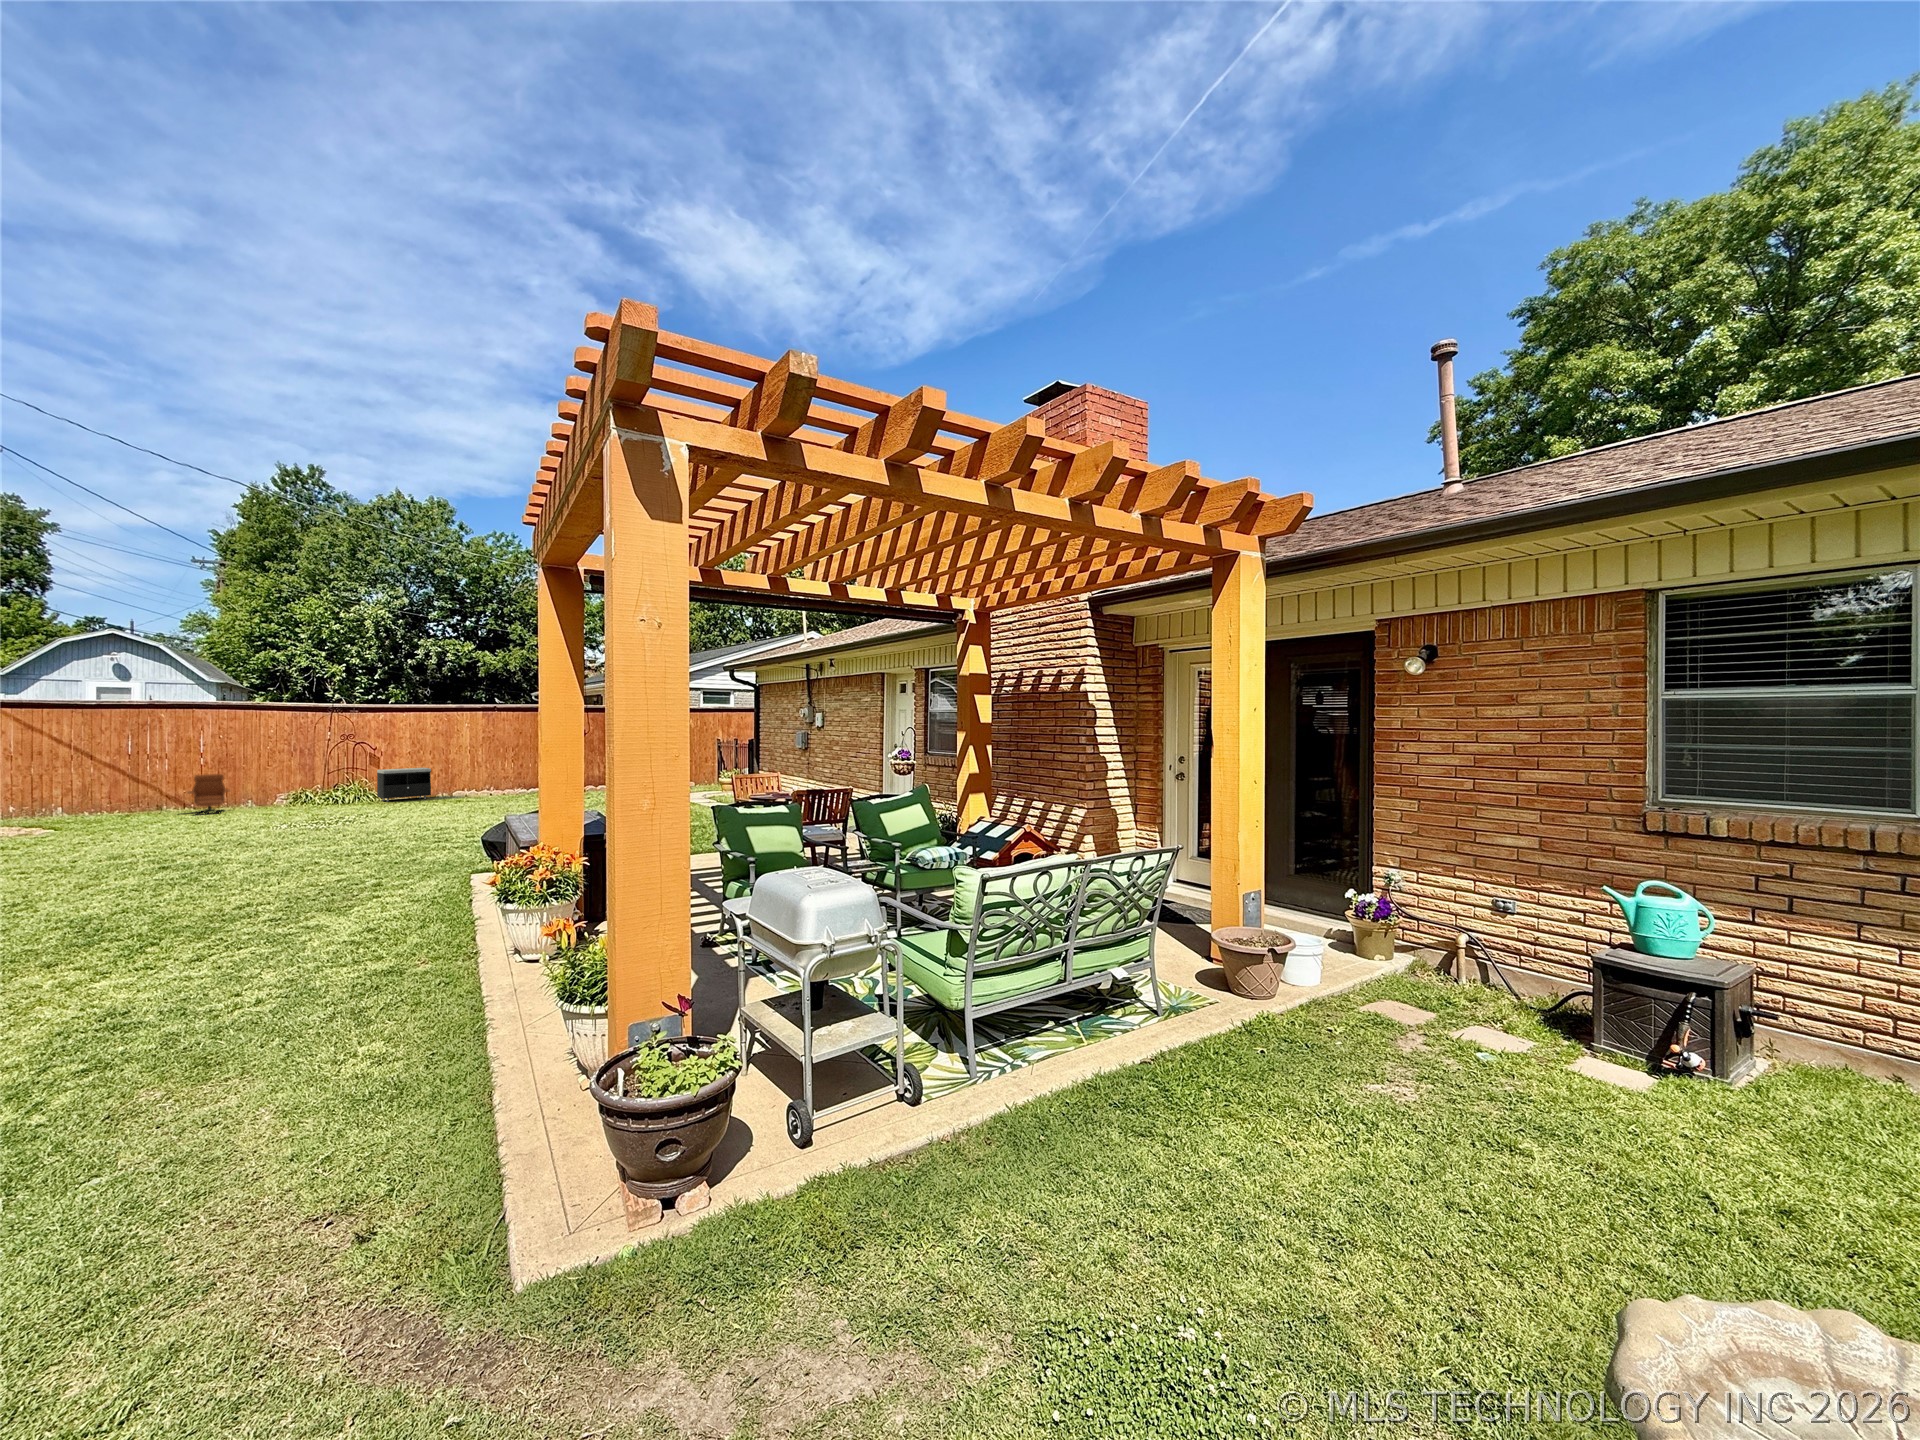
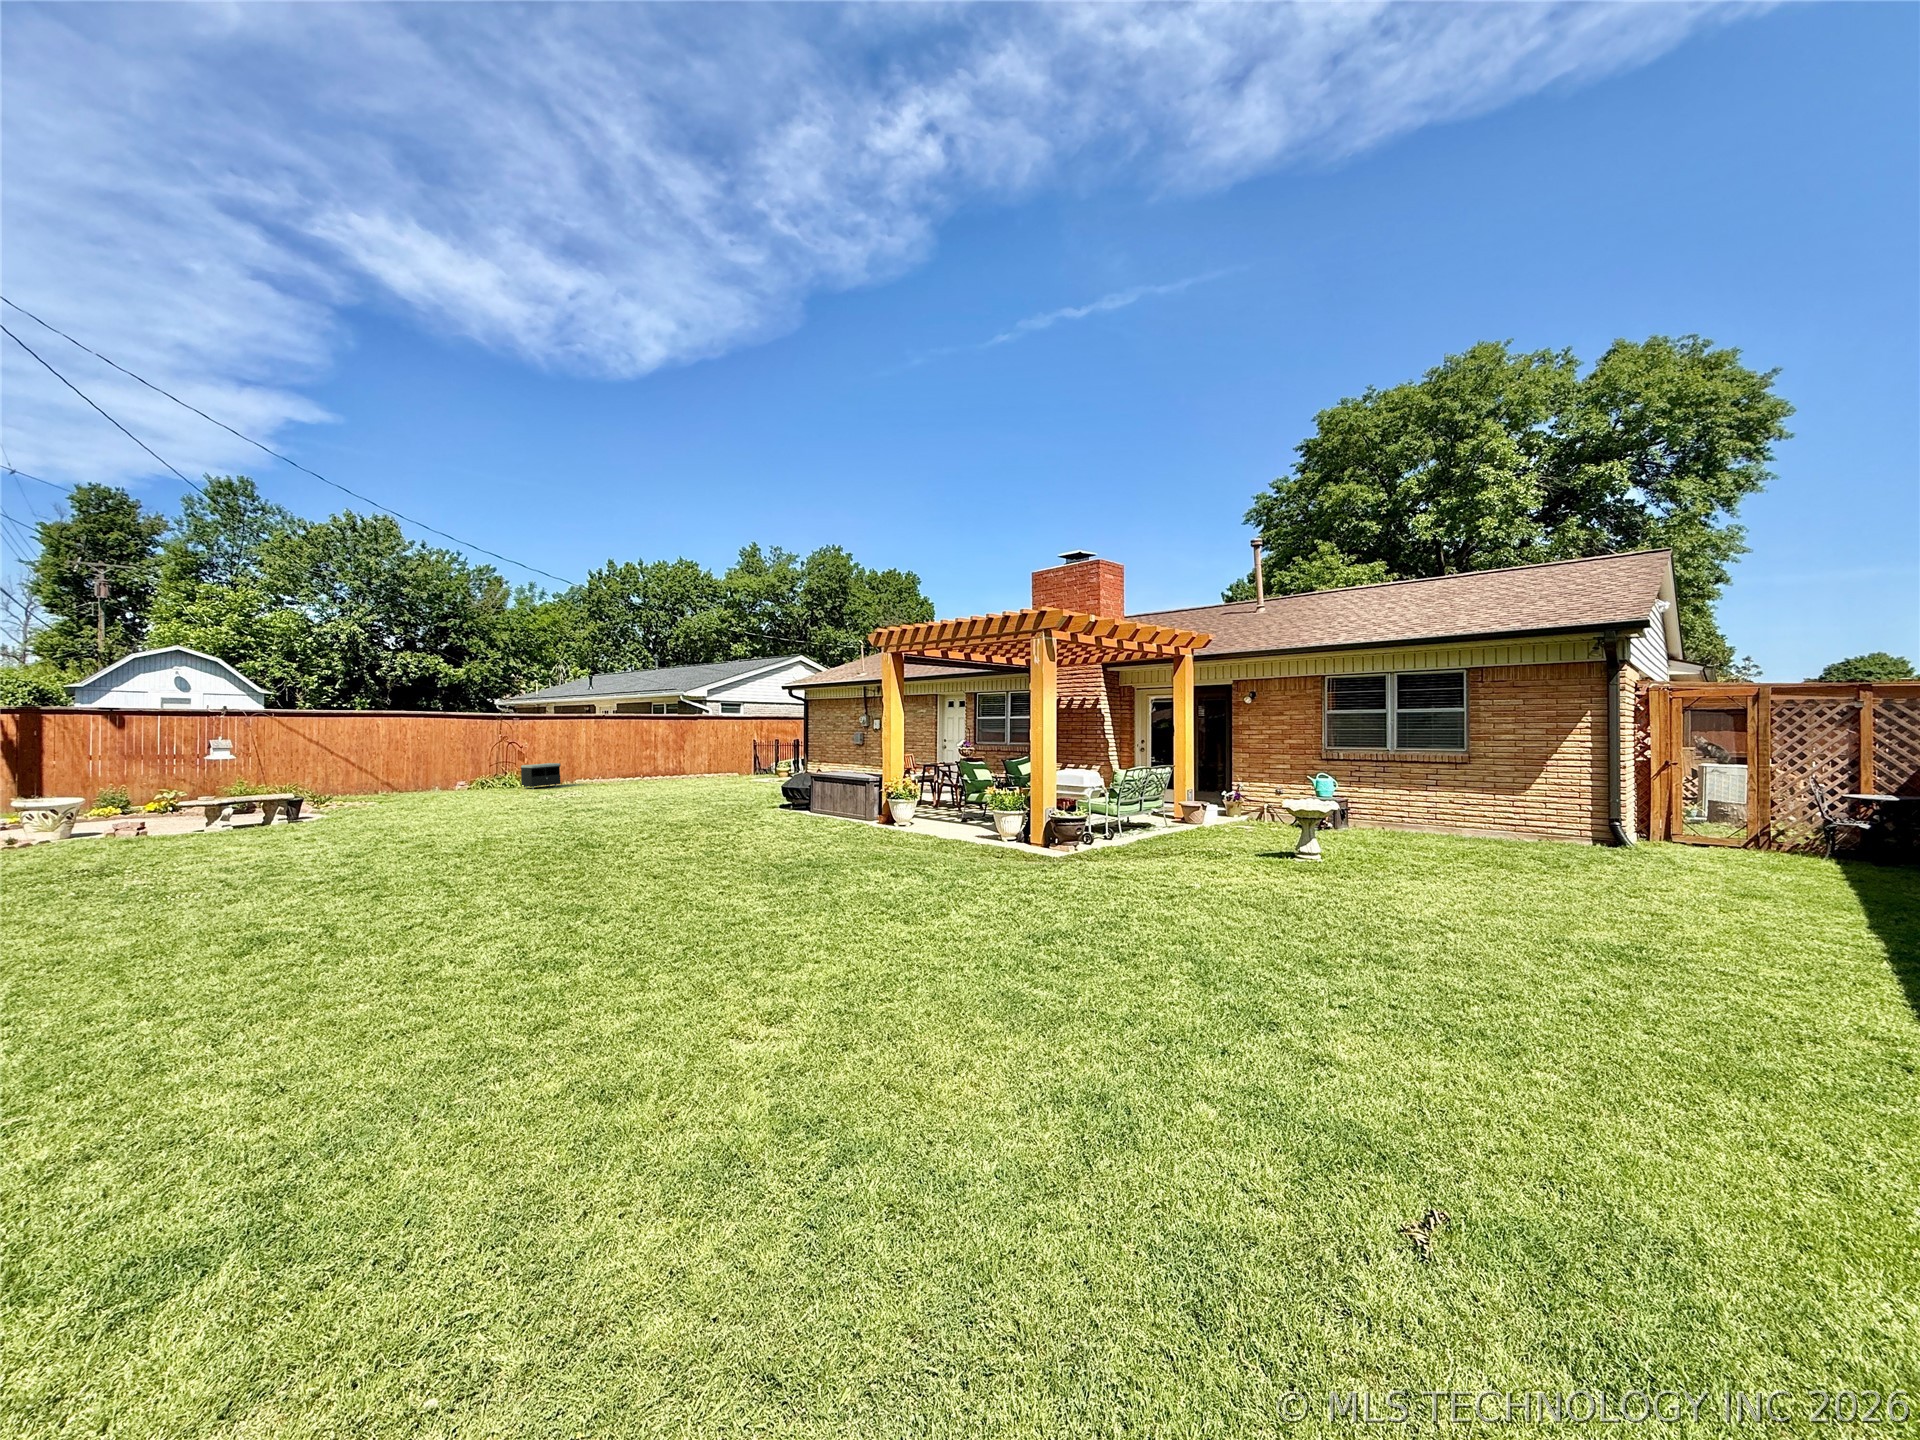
lounge chair: present [188,774,230,814] -> none [399,771,431,801]

